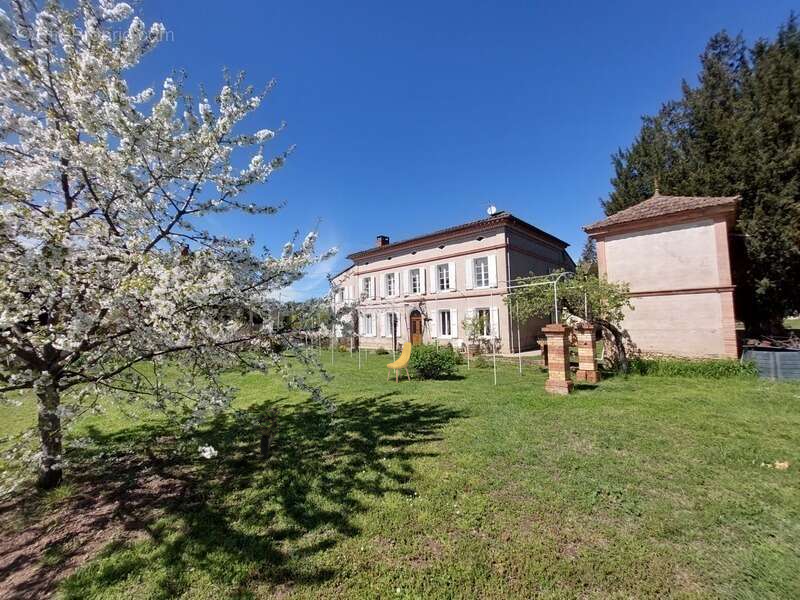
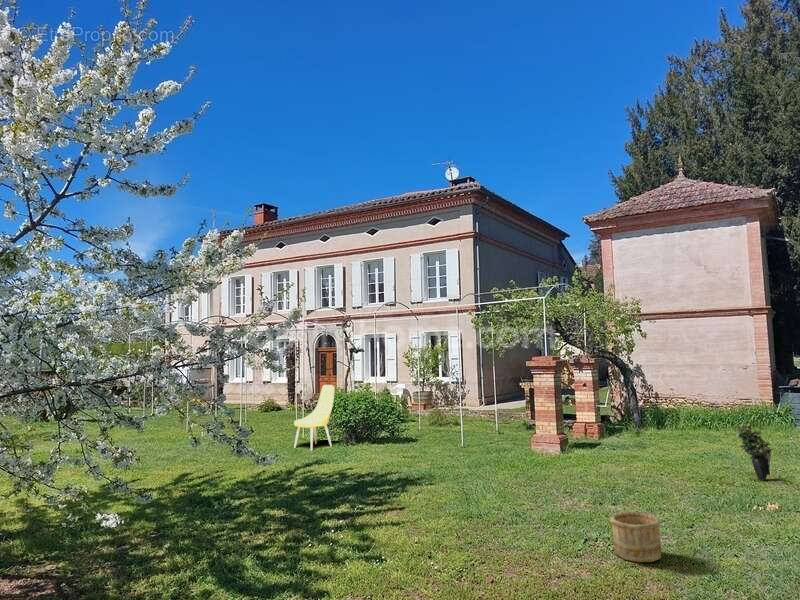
potted plant: present [255,406,281,458] -> present [735,424,772,481]
wooden bucket: none [620,476,679,535] -> present [610,512,661,562]

